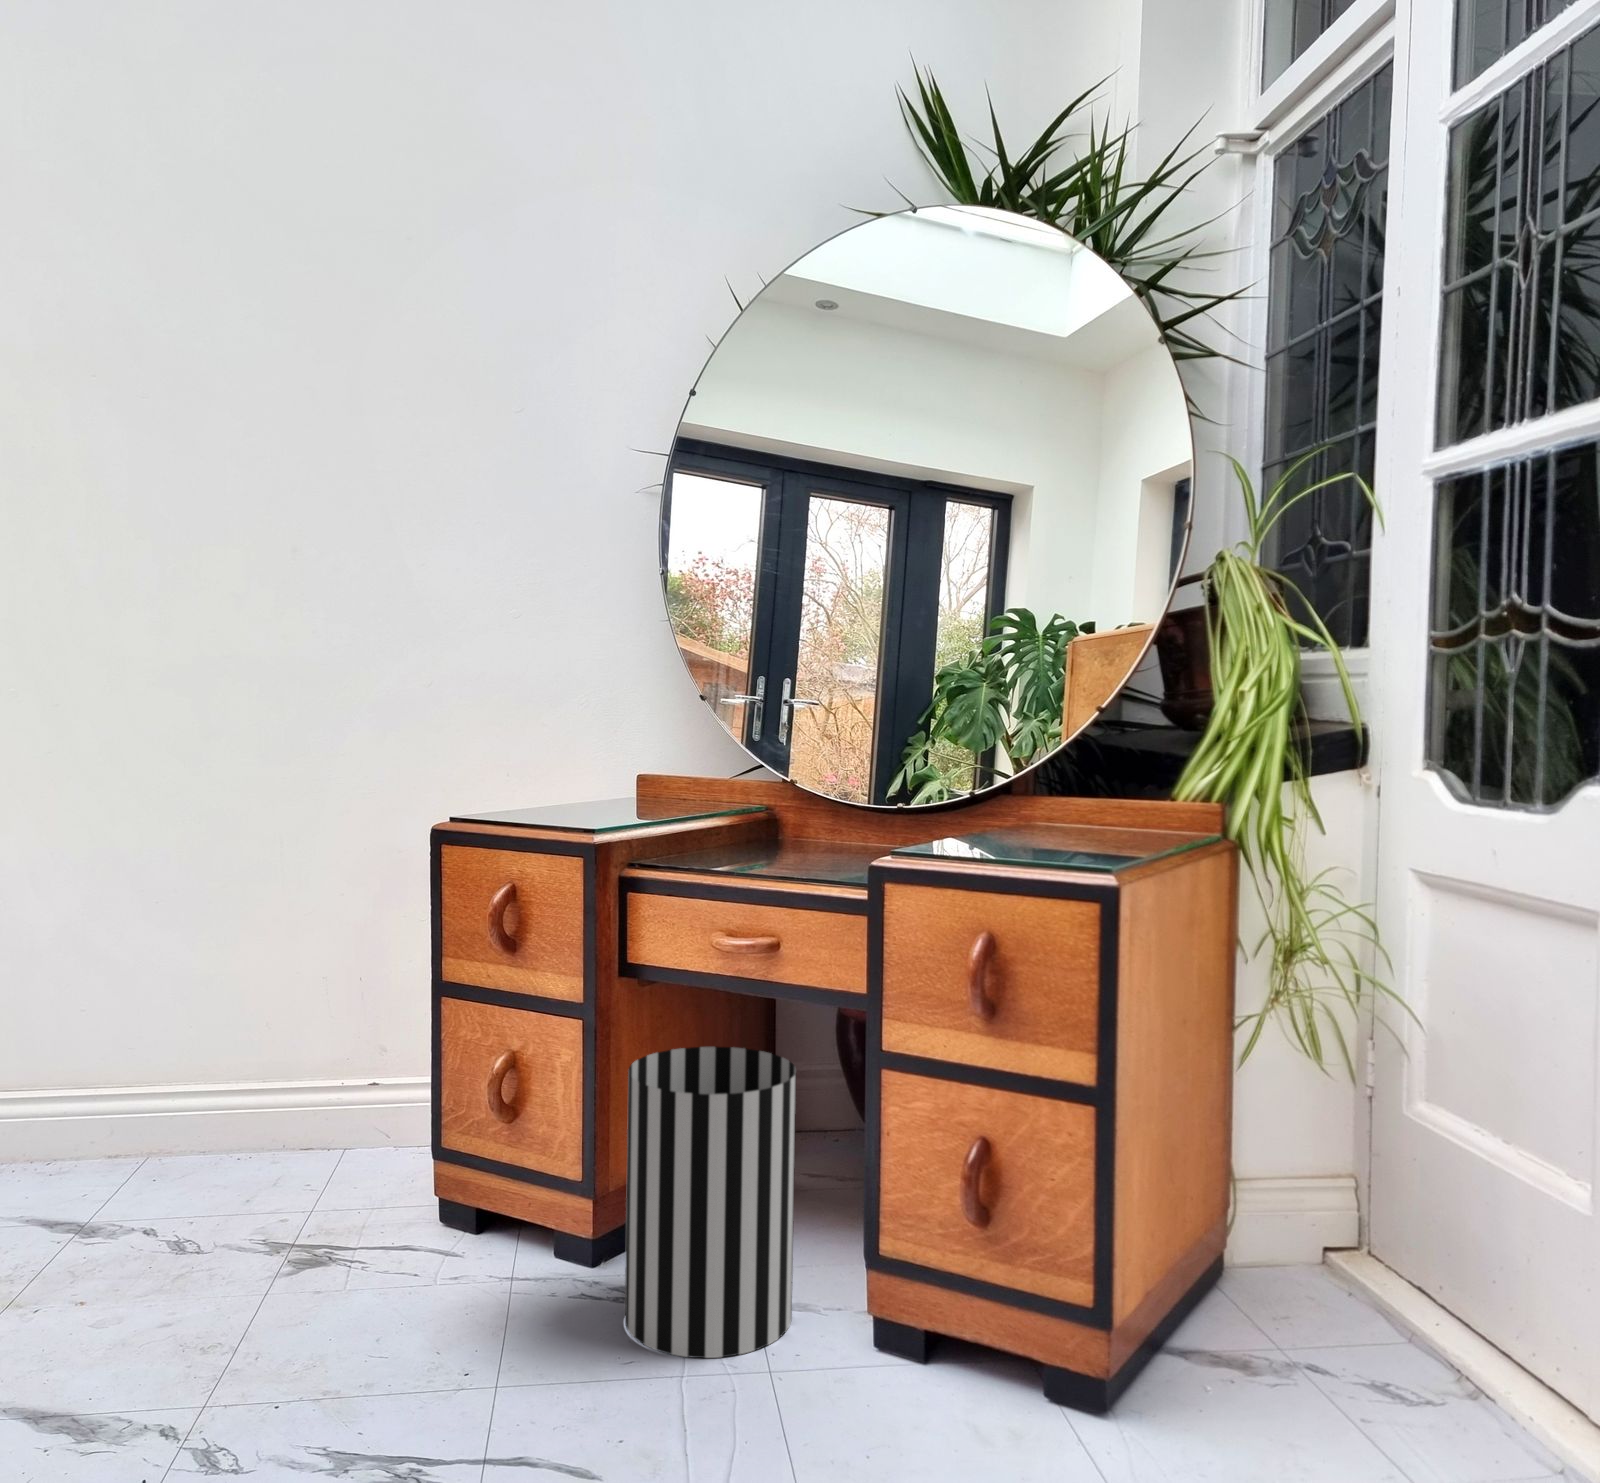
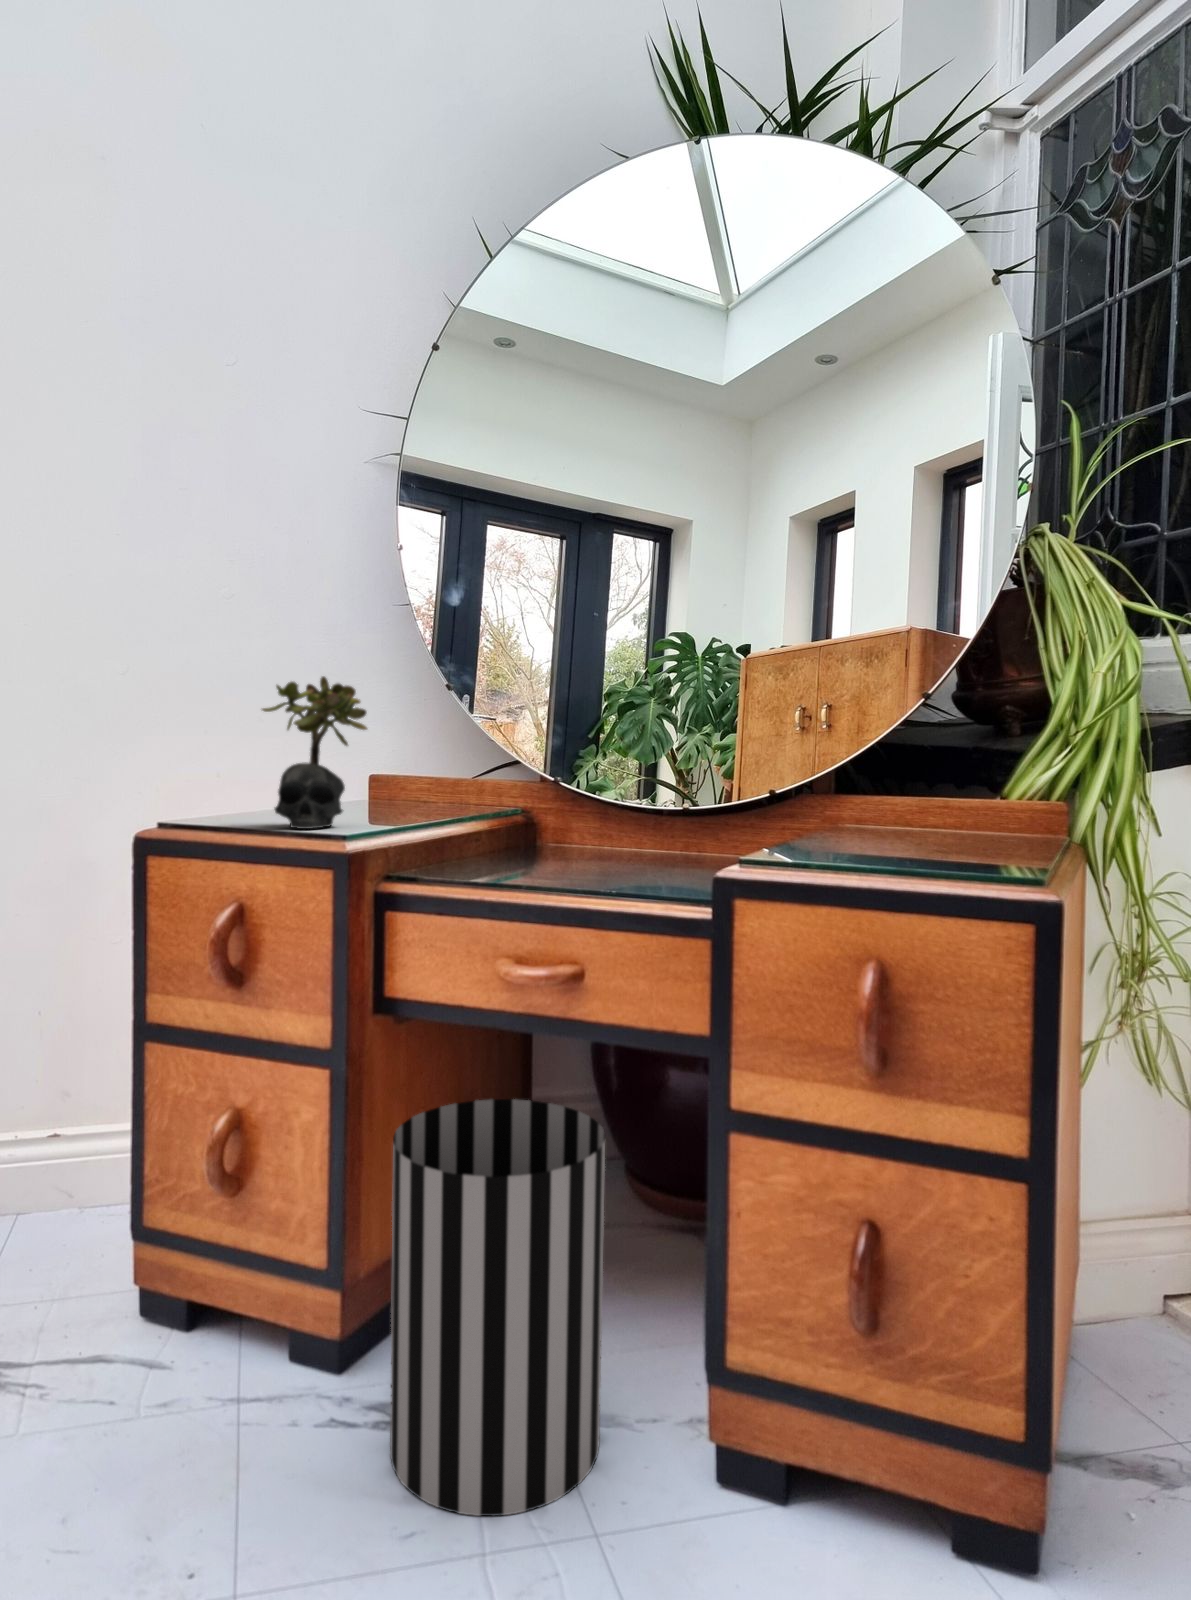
succulent plant: none [536,690,623,820] -> present [262,676,367,829]

